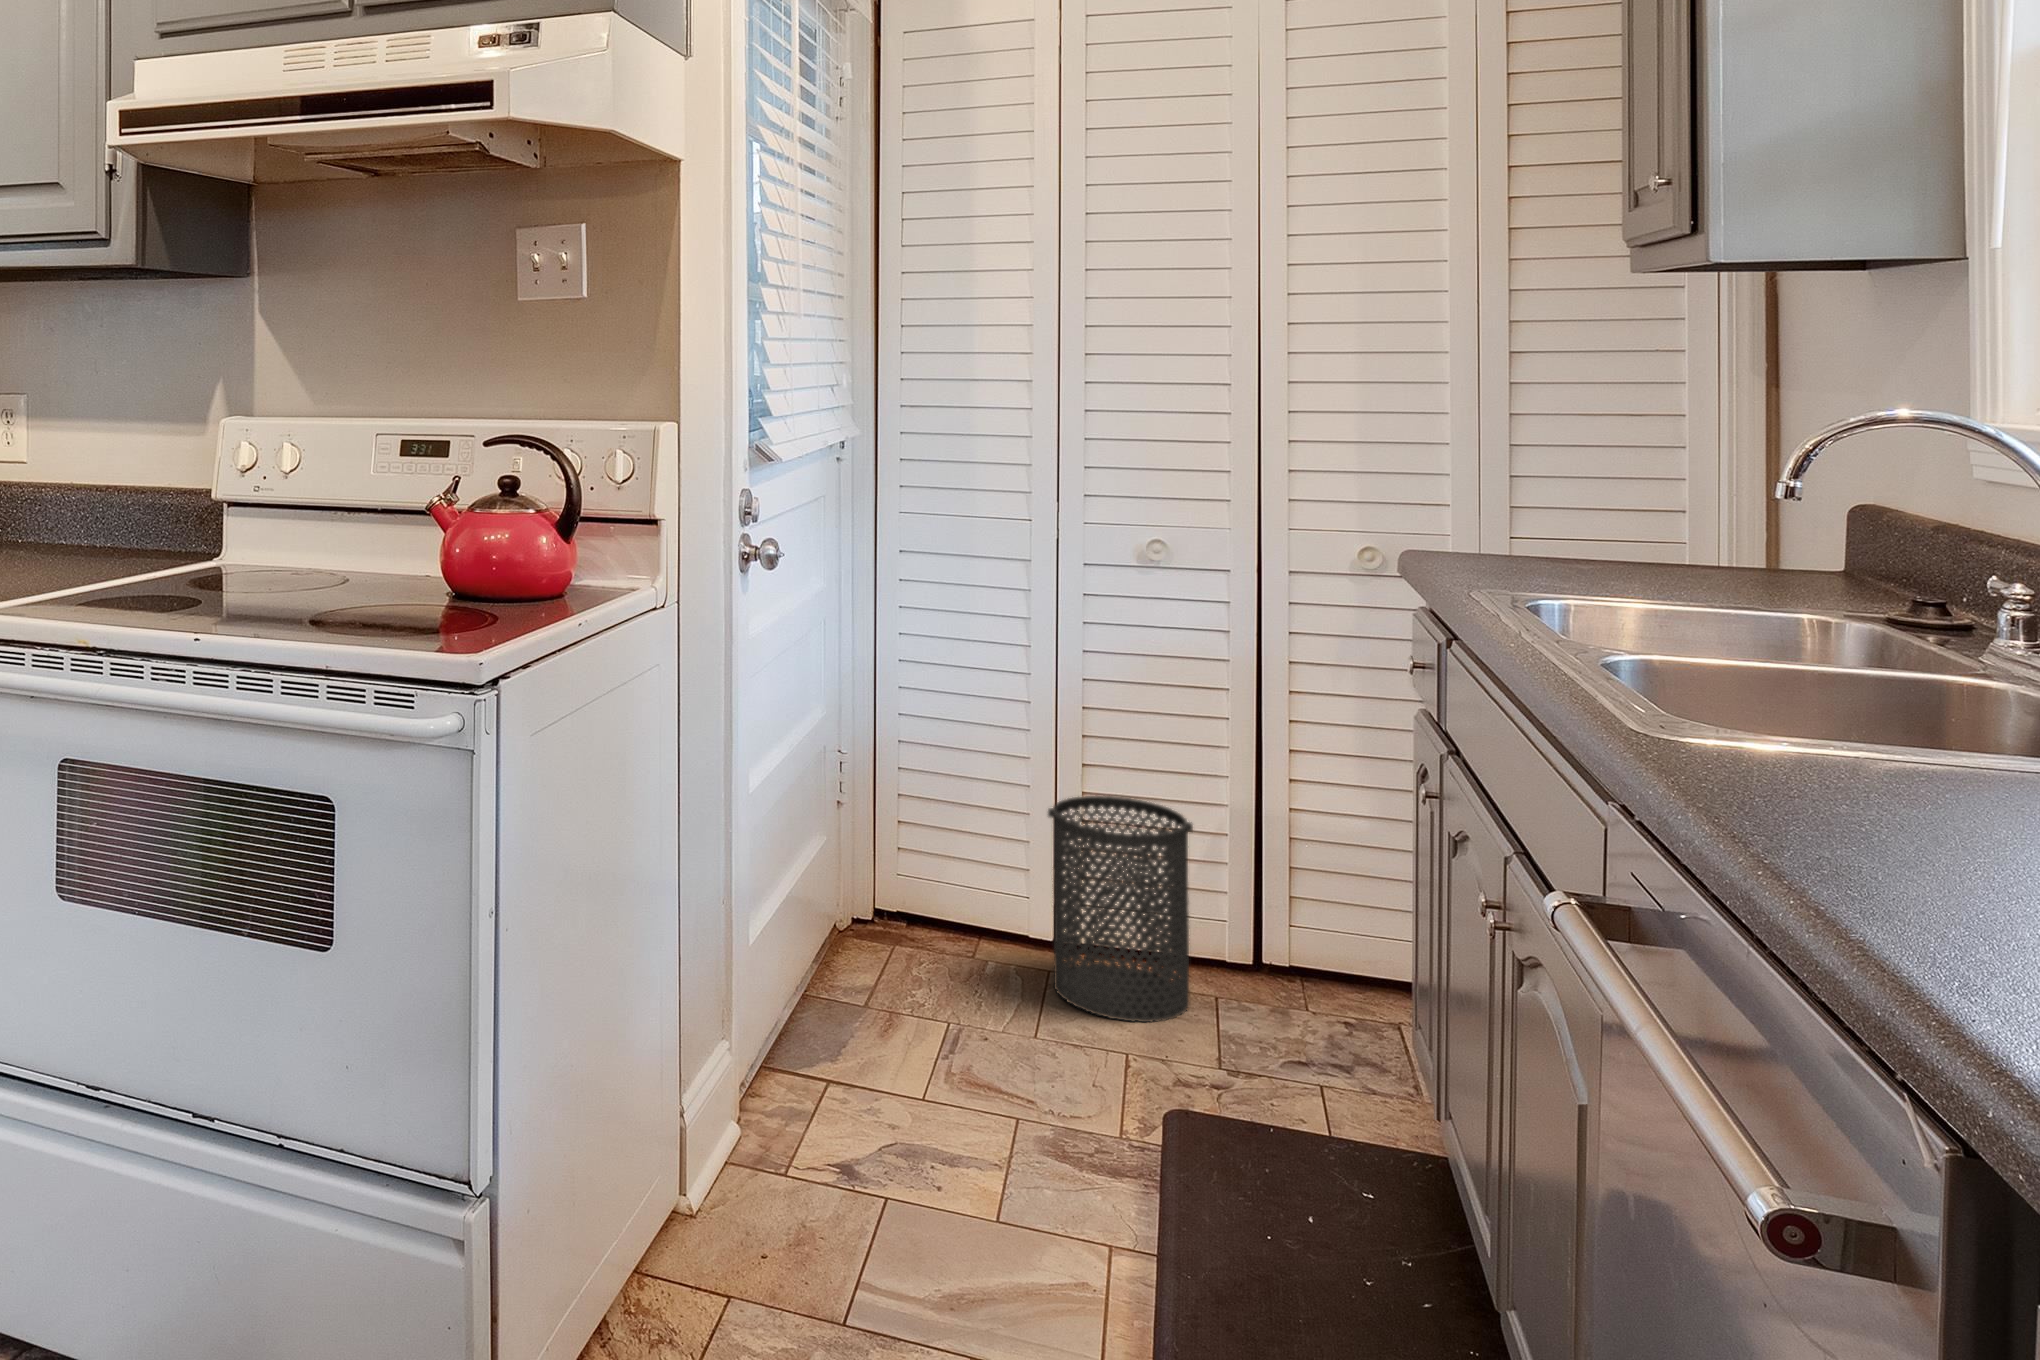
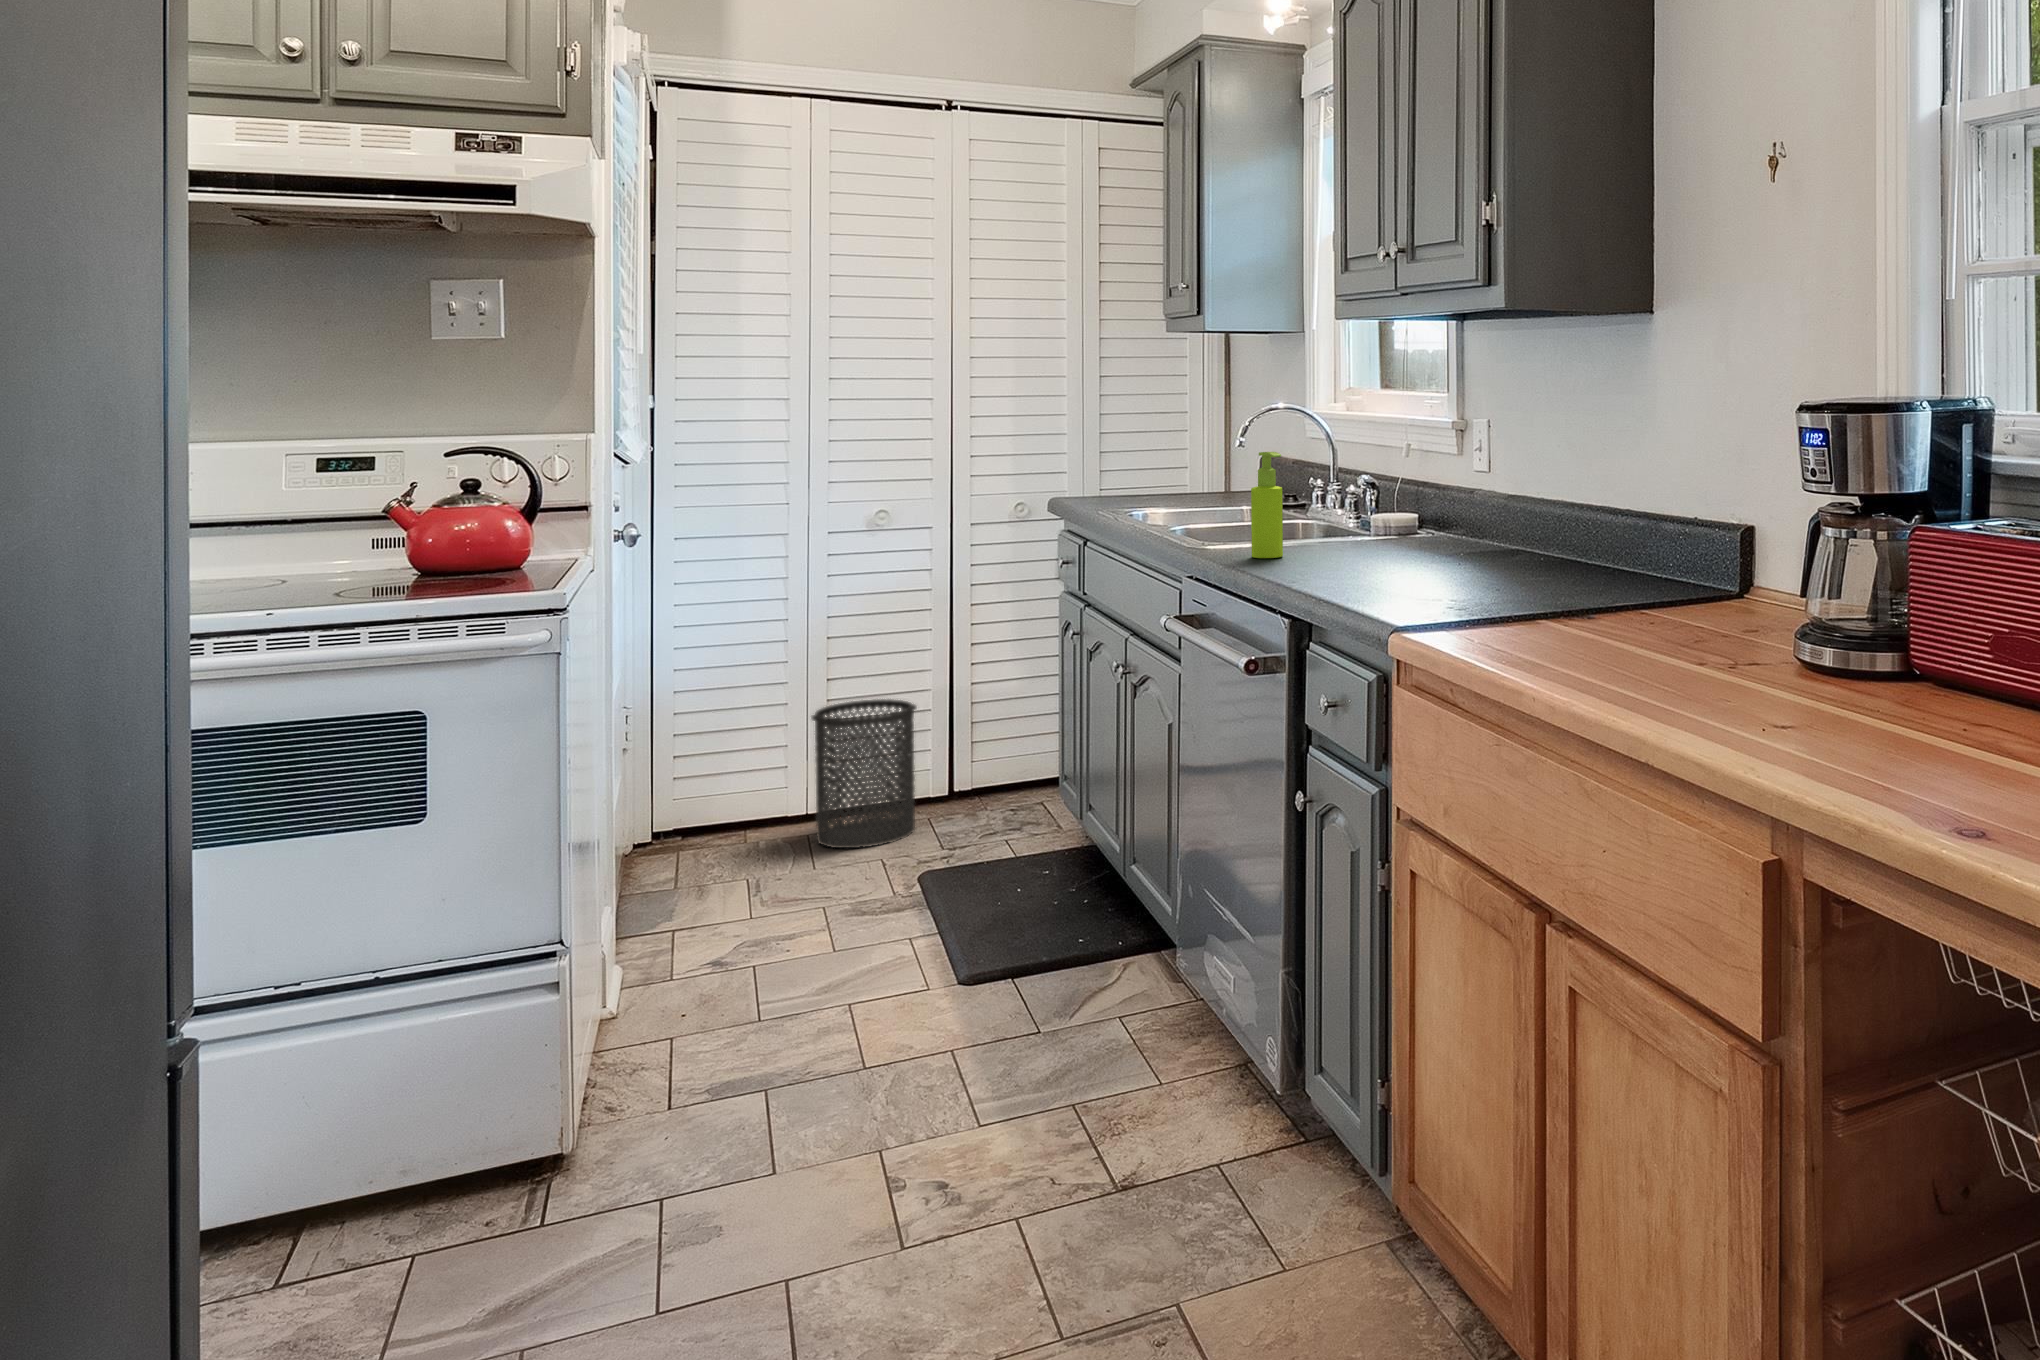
soap dispenser: none [1814,538,1932,842] -> present [1251,452,1283,558]

